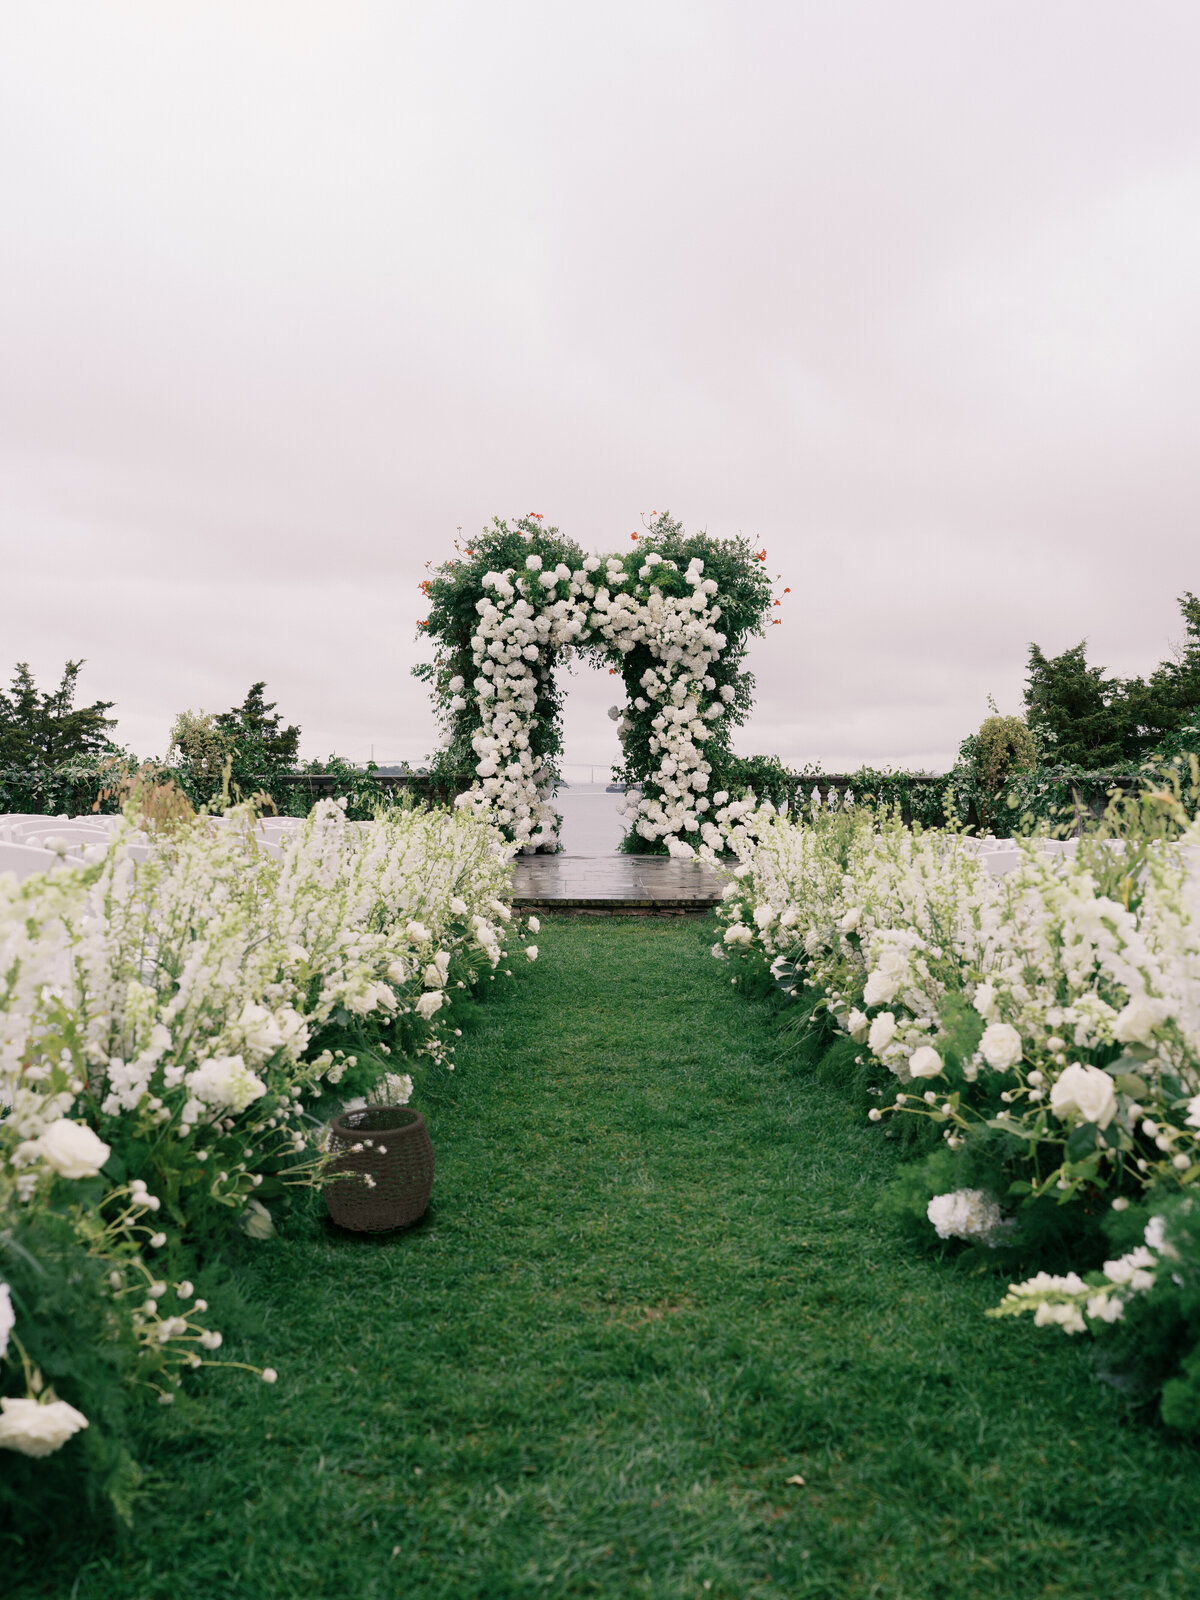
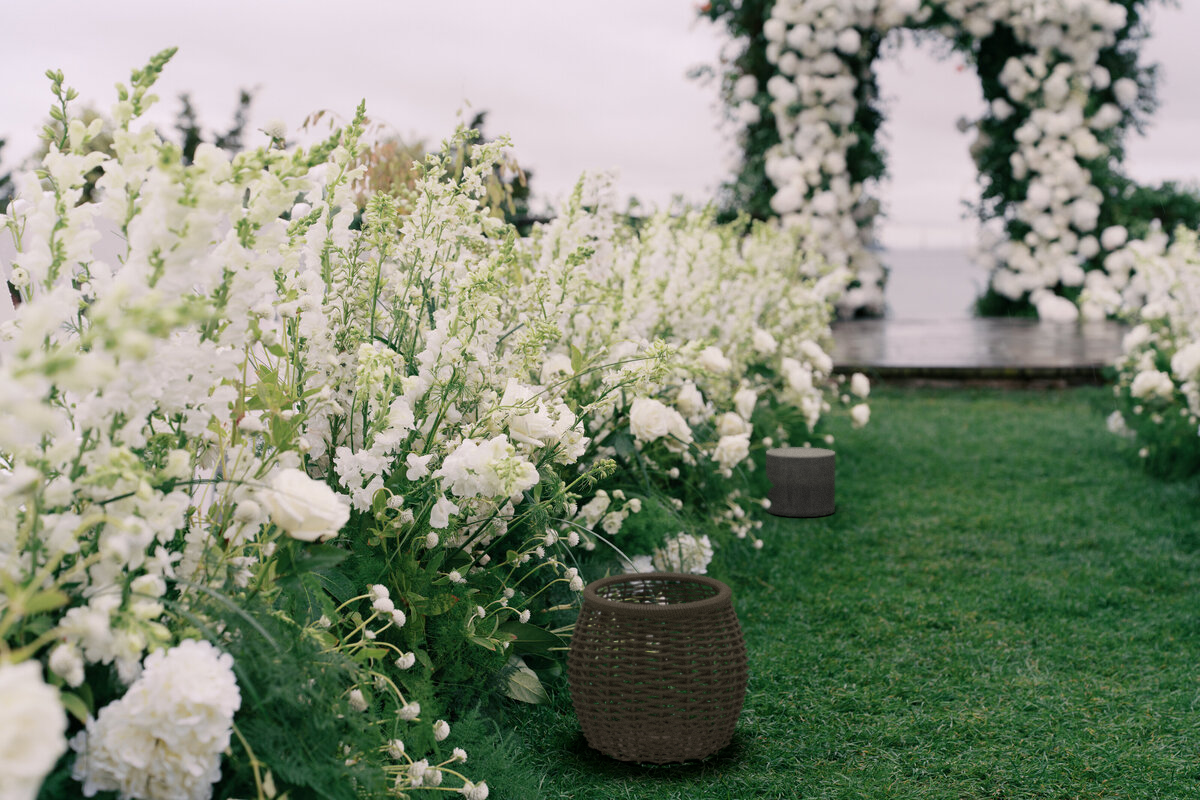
planter: none [459,988,507,1039] -> present [766,448,835,517]

